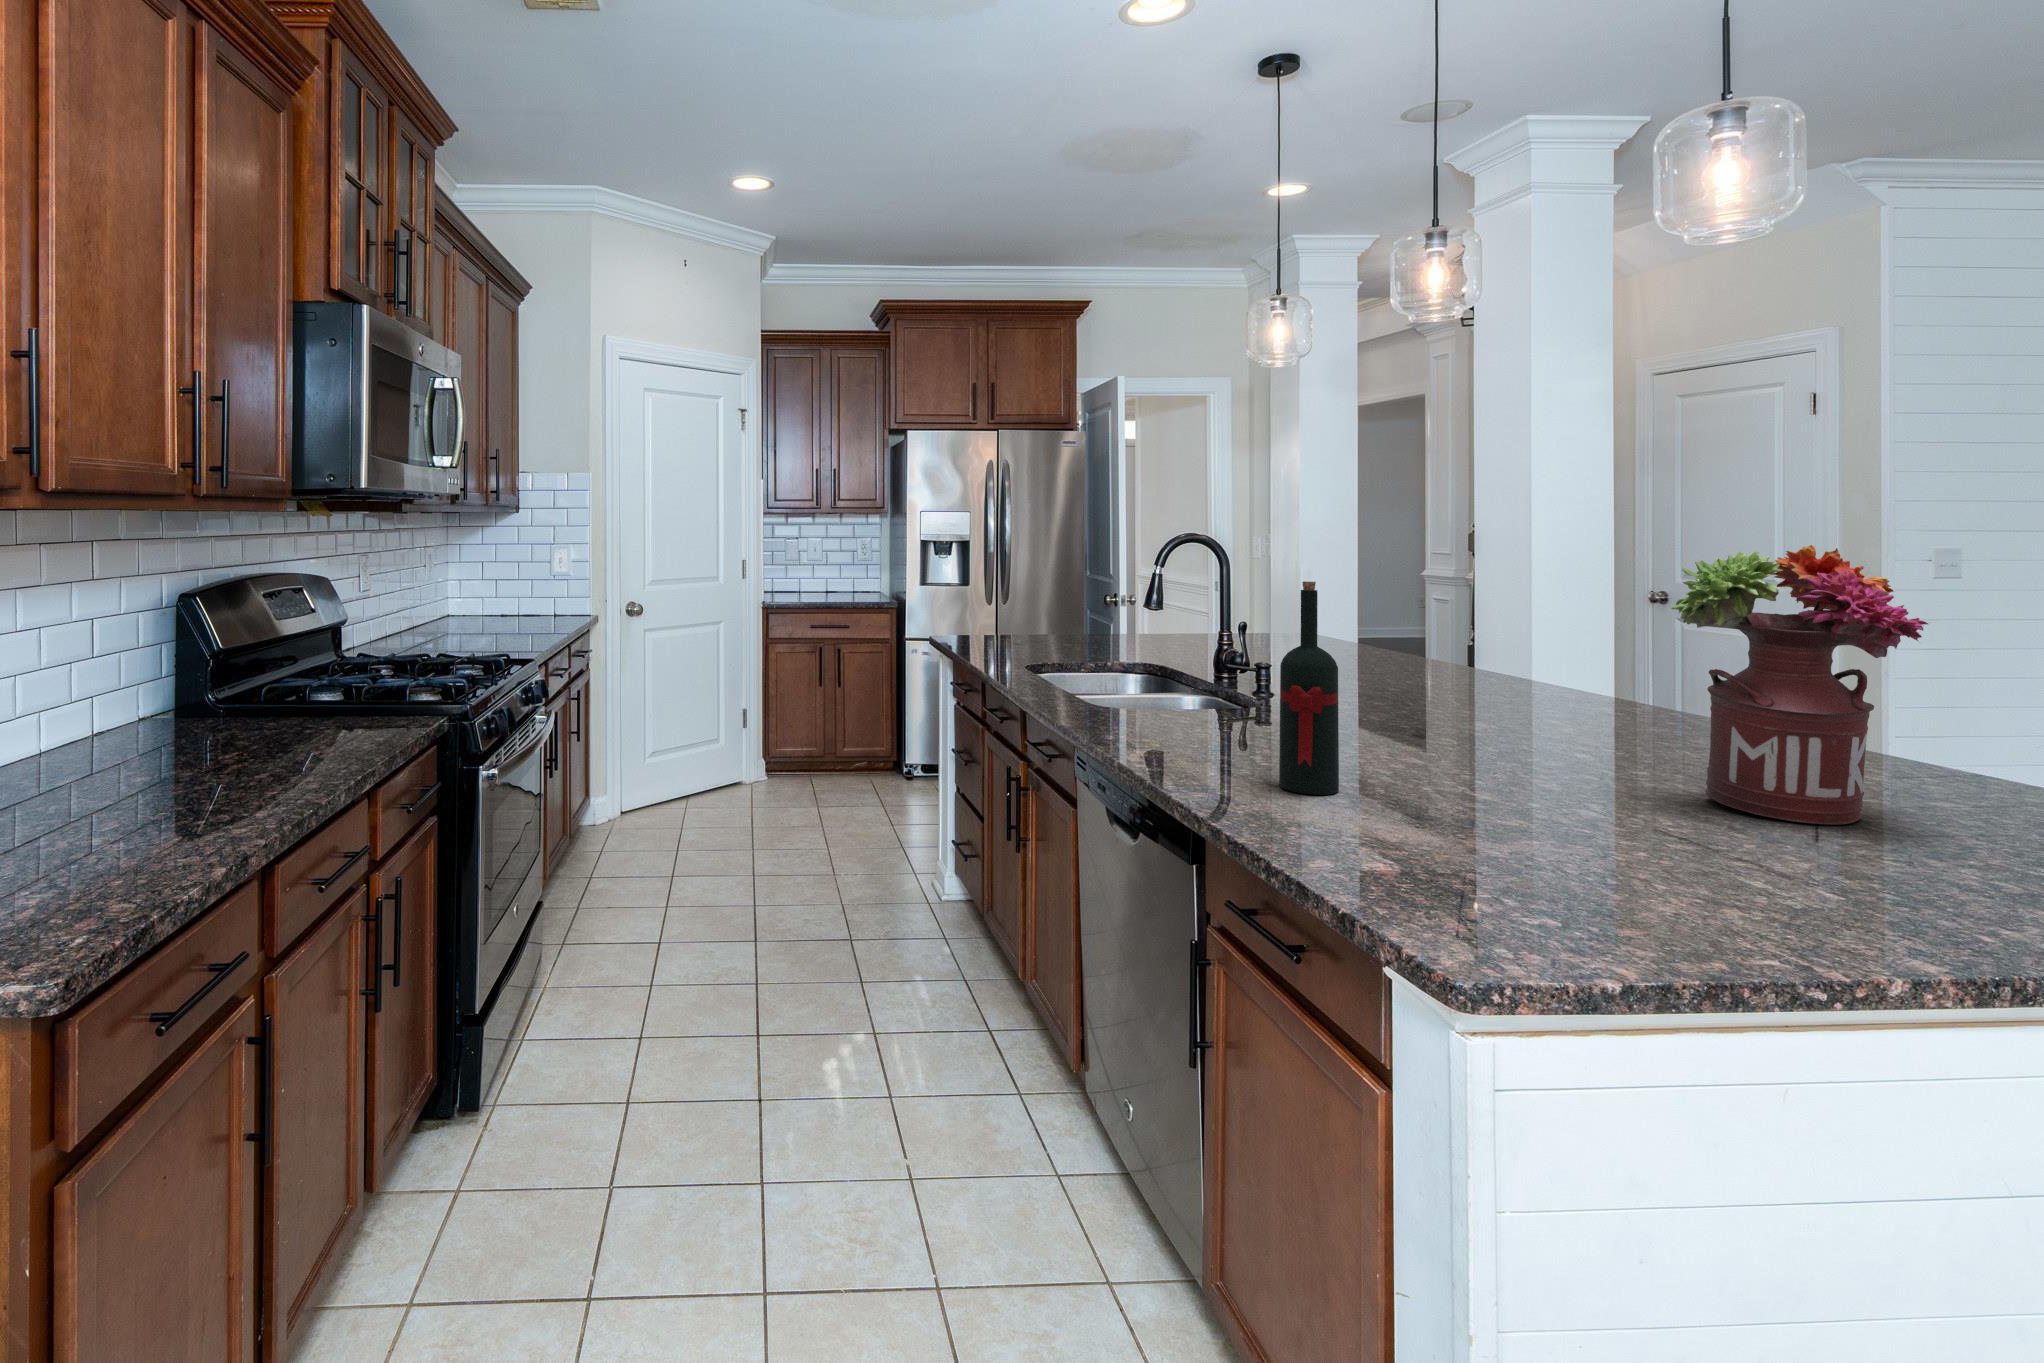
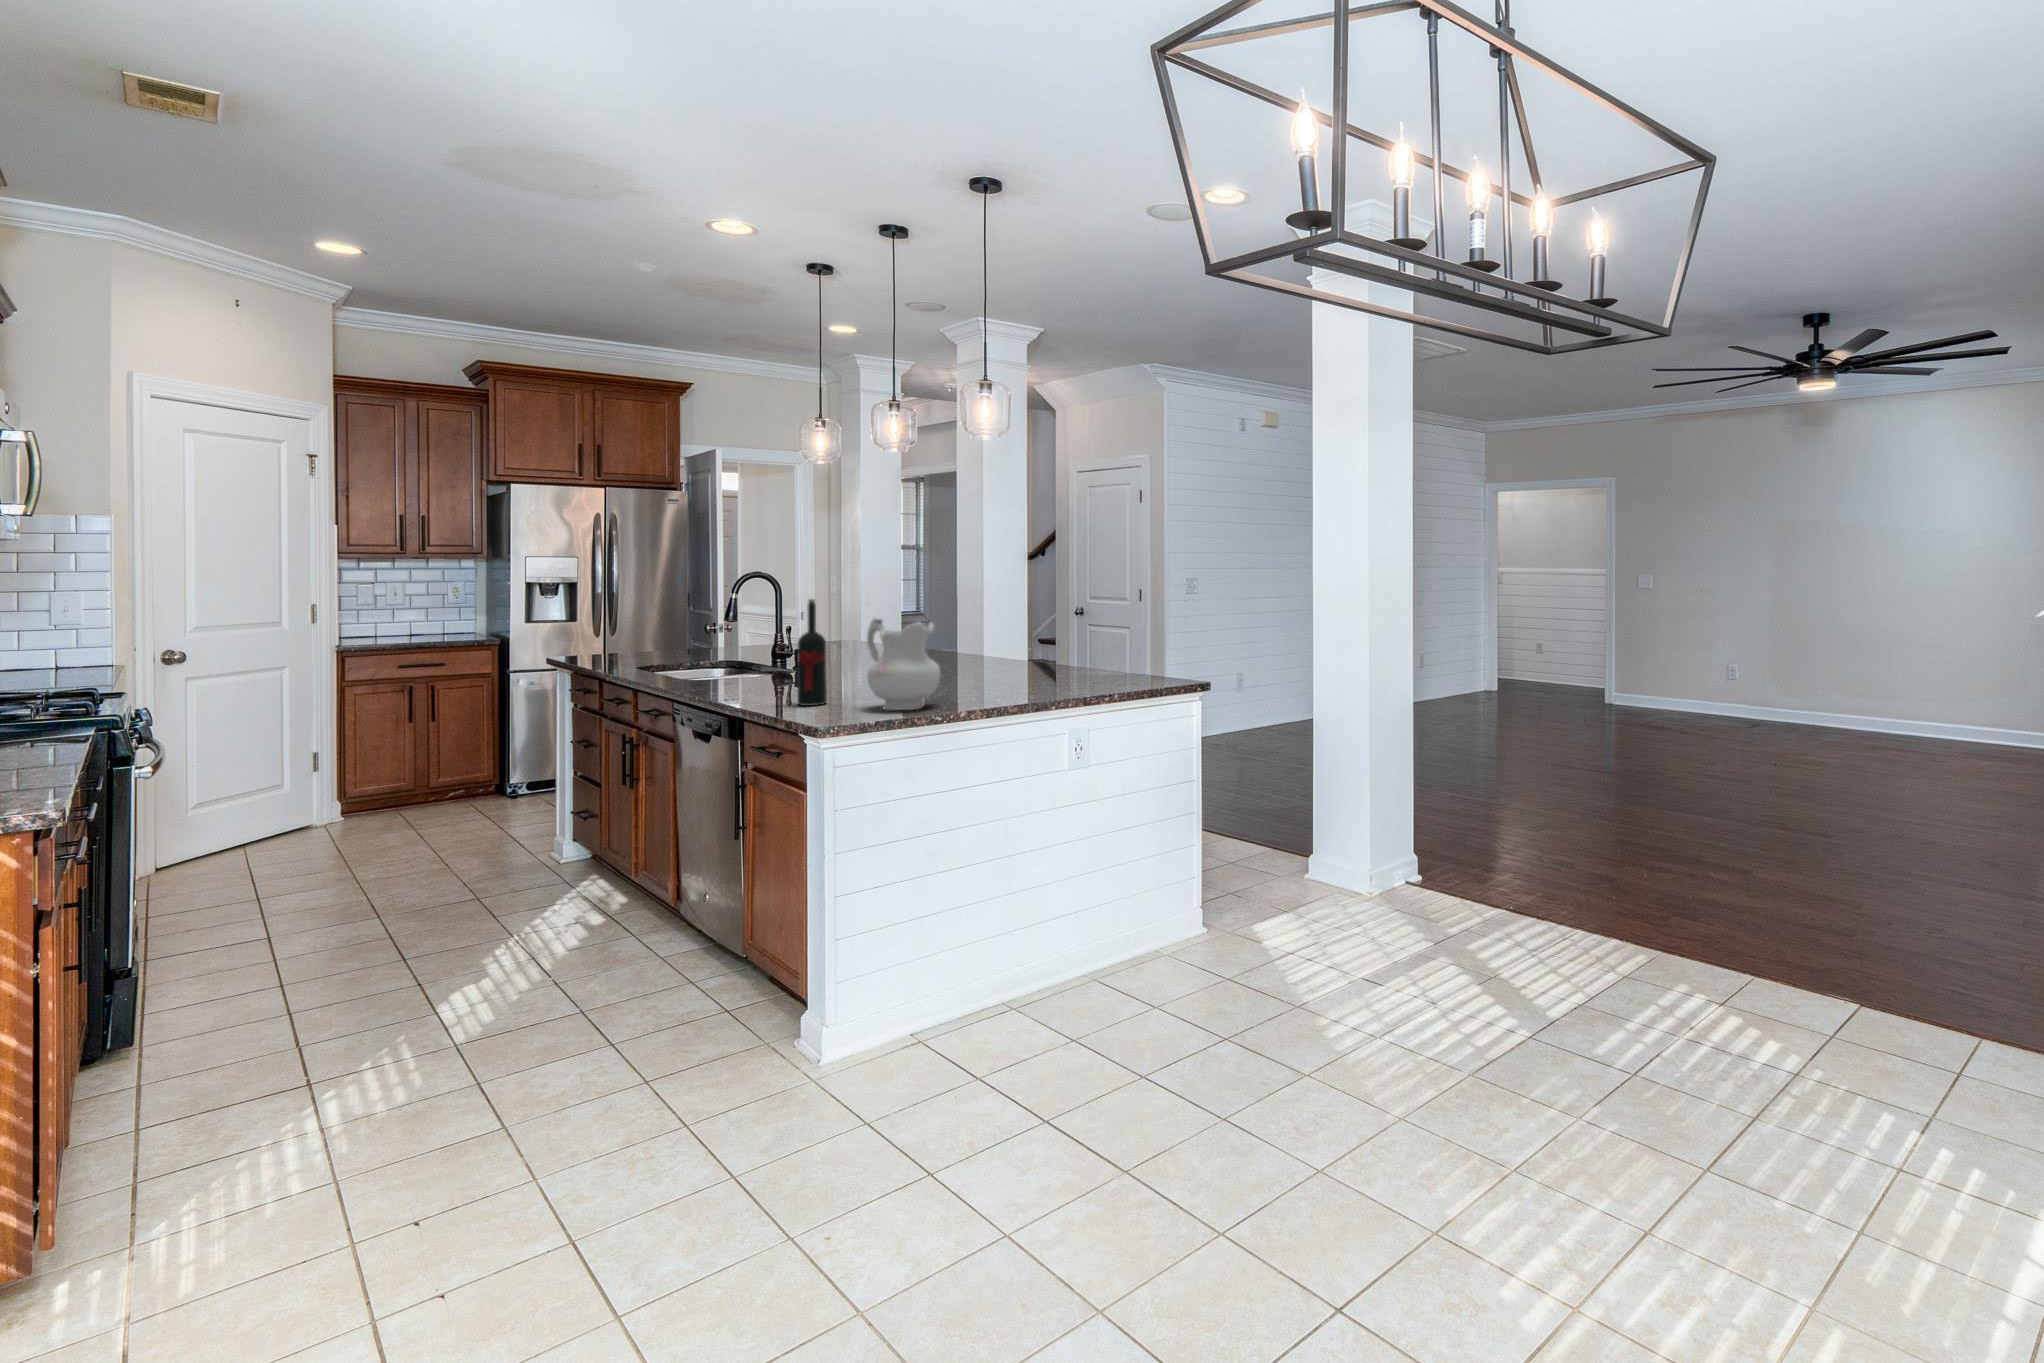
flower arrangement: present [1671,545,1928,825] -> none [971,578,1050,692]
ceramic pitcher: none [1437,629,1635,855] -> present [867,619,940,710]

